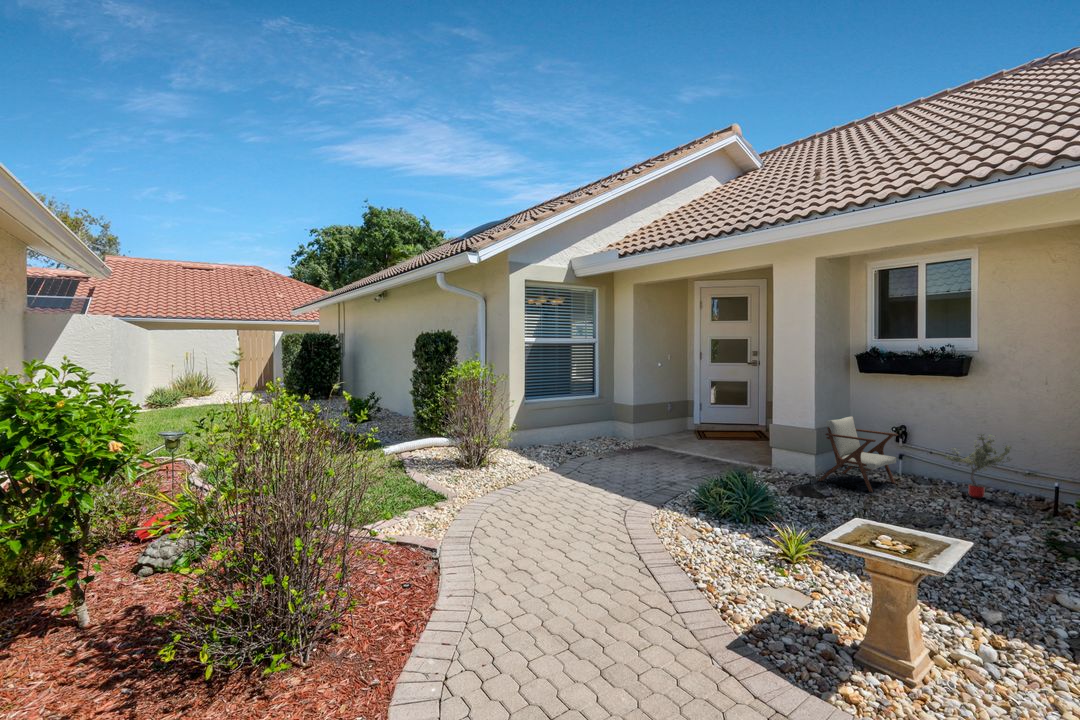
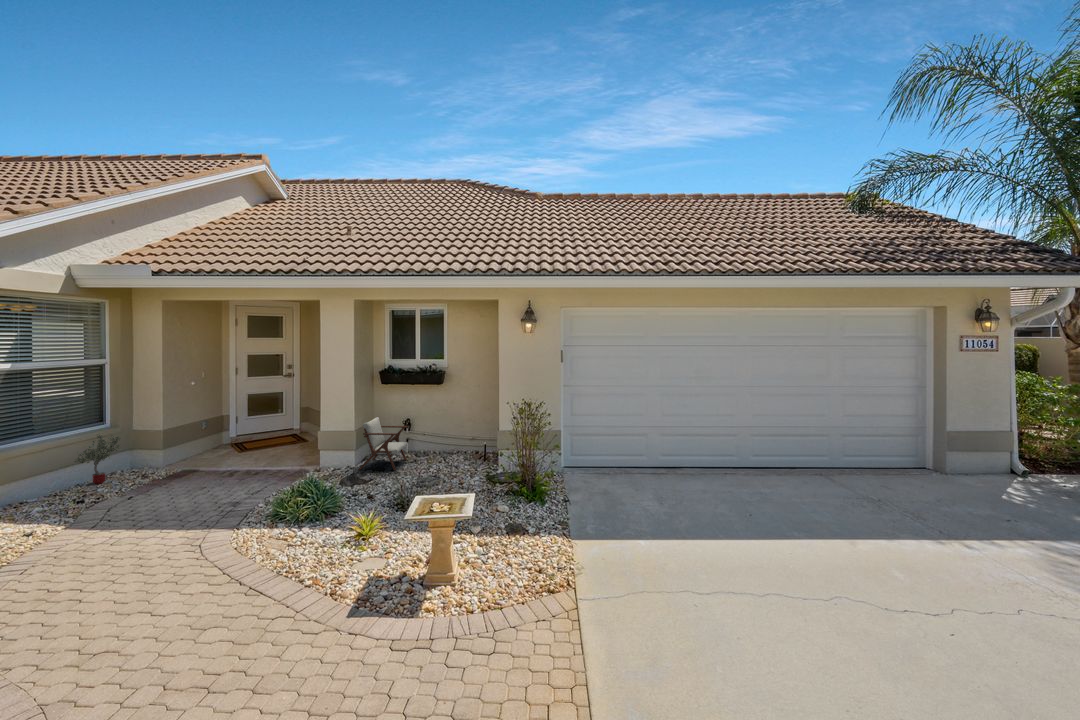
potted tree: present [947,434,1011,499] -> present [74,433,120,484]

